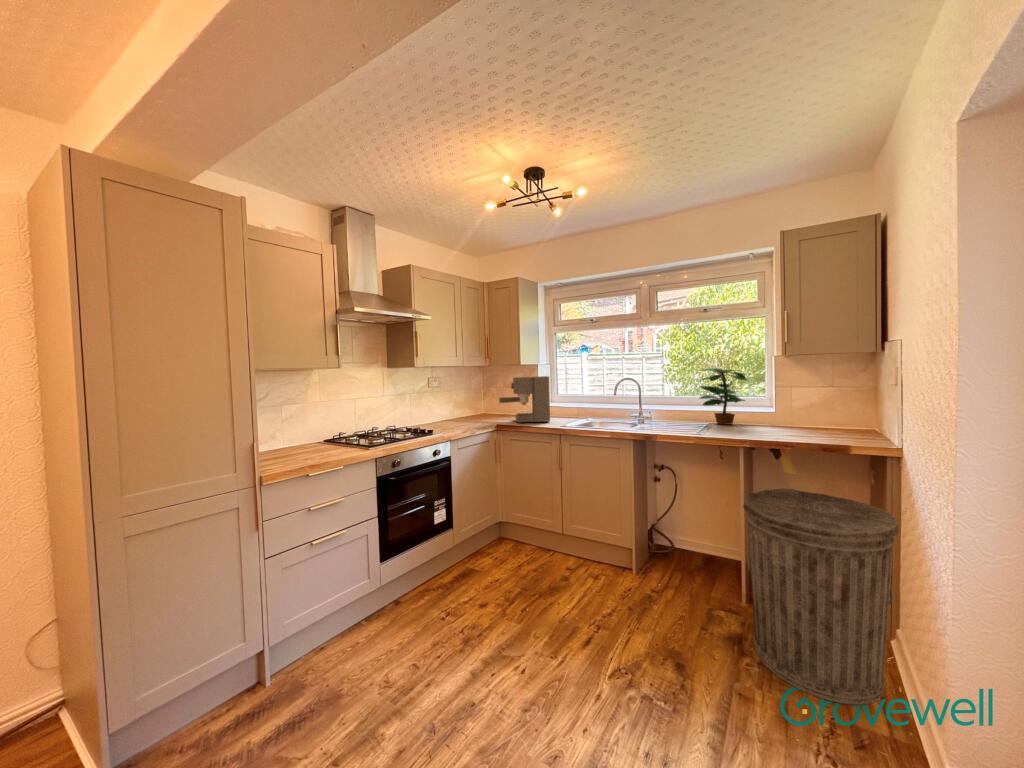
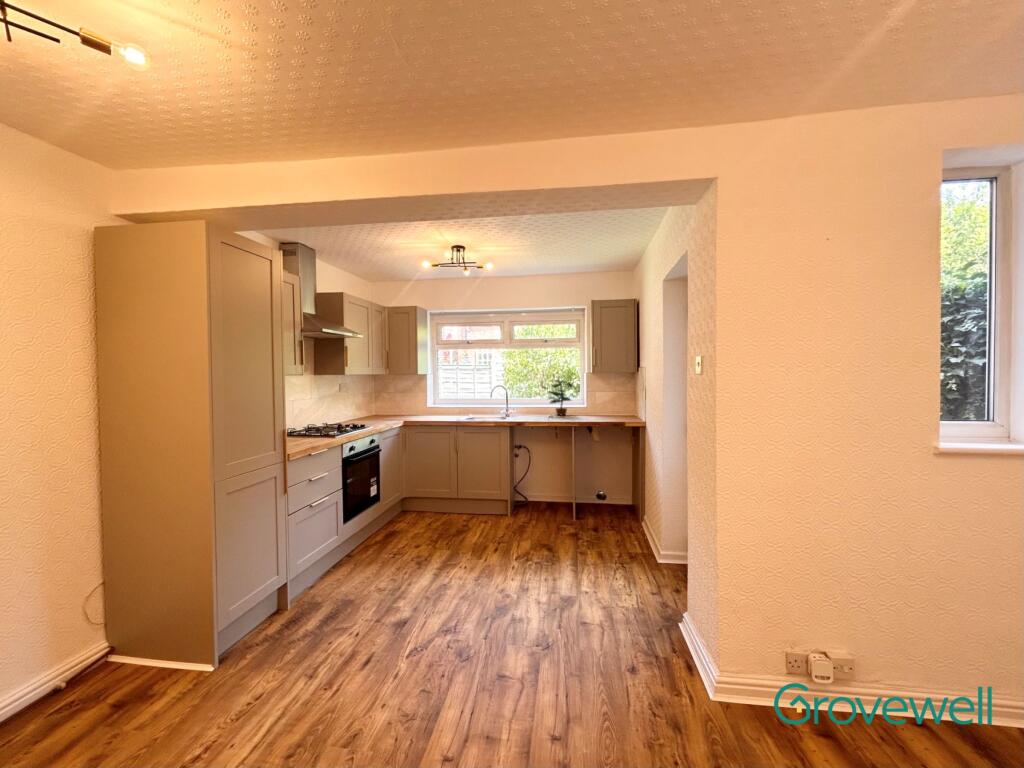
coffee maker: present [499,376,550,423] -> none [409,384,449,419]
trash can: present [743,489,899,705] -> none [578,448,643,546]

